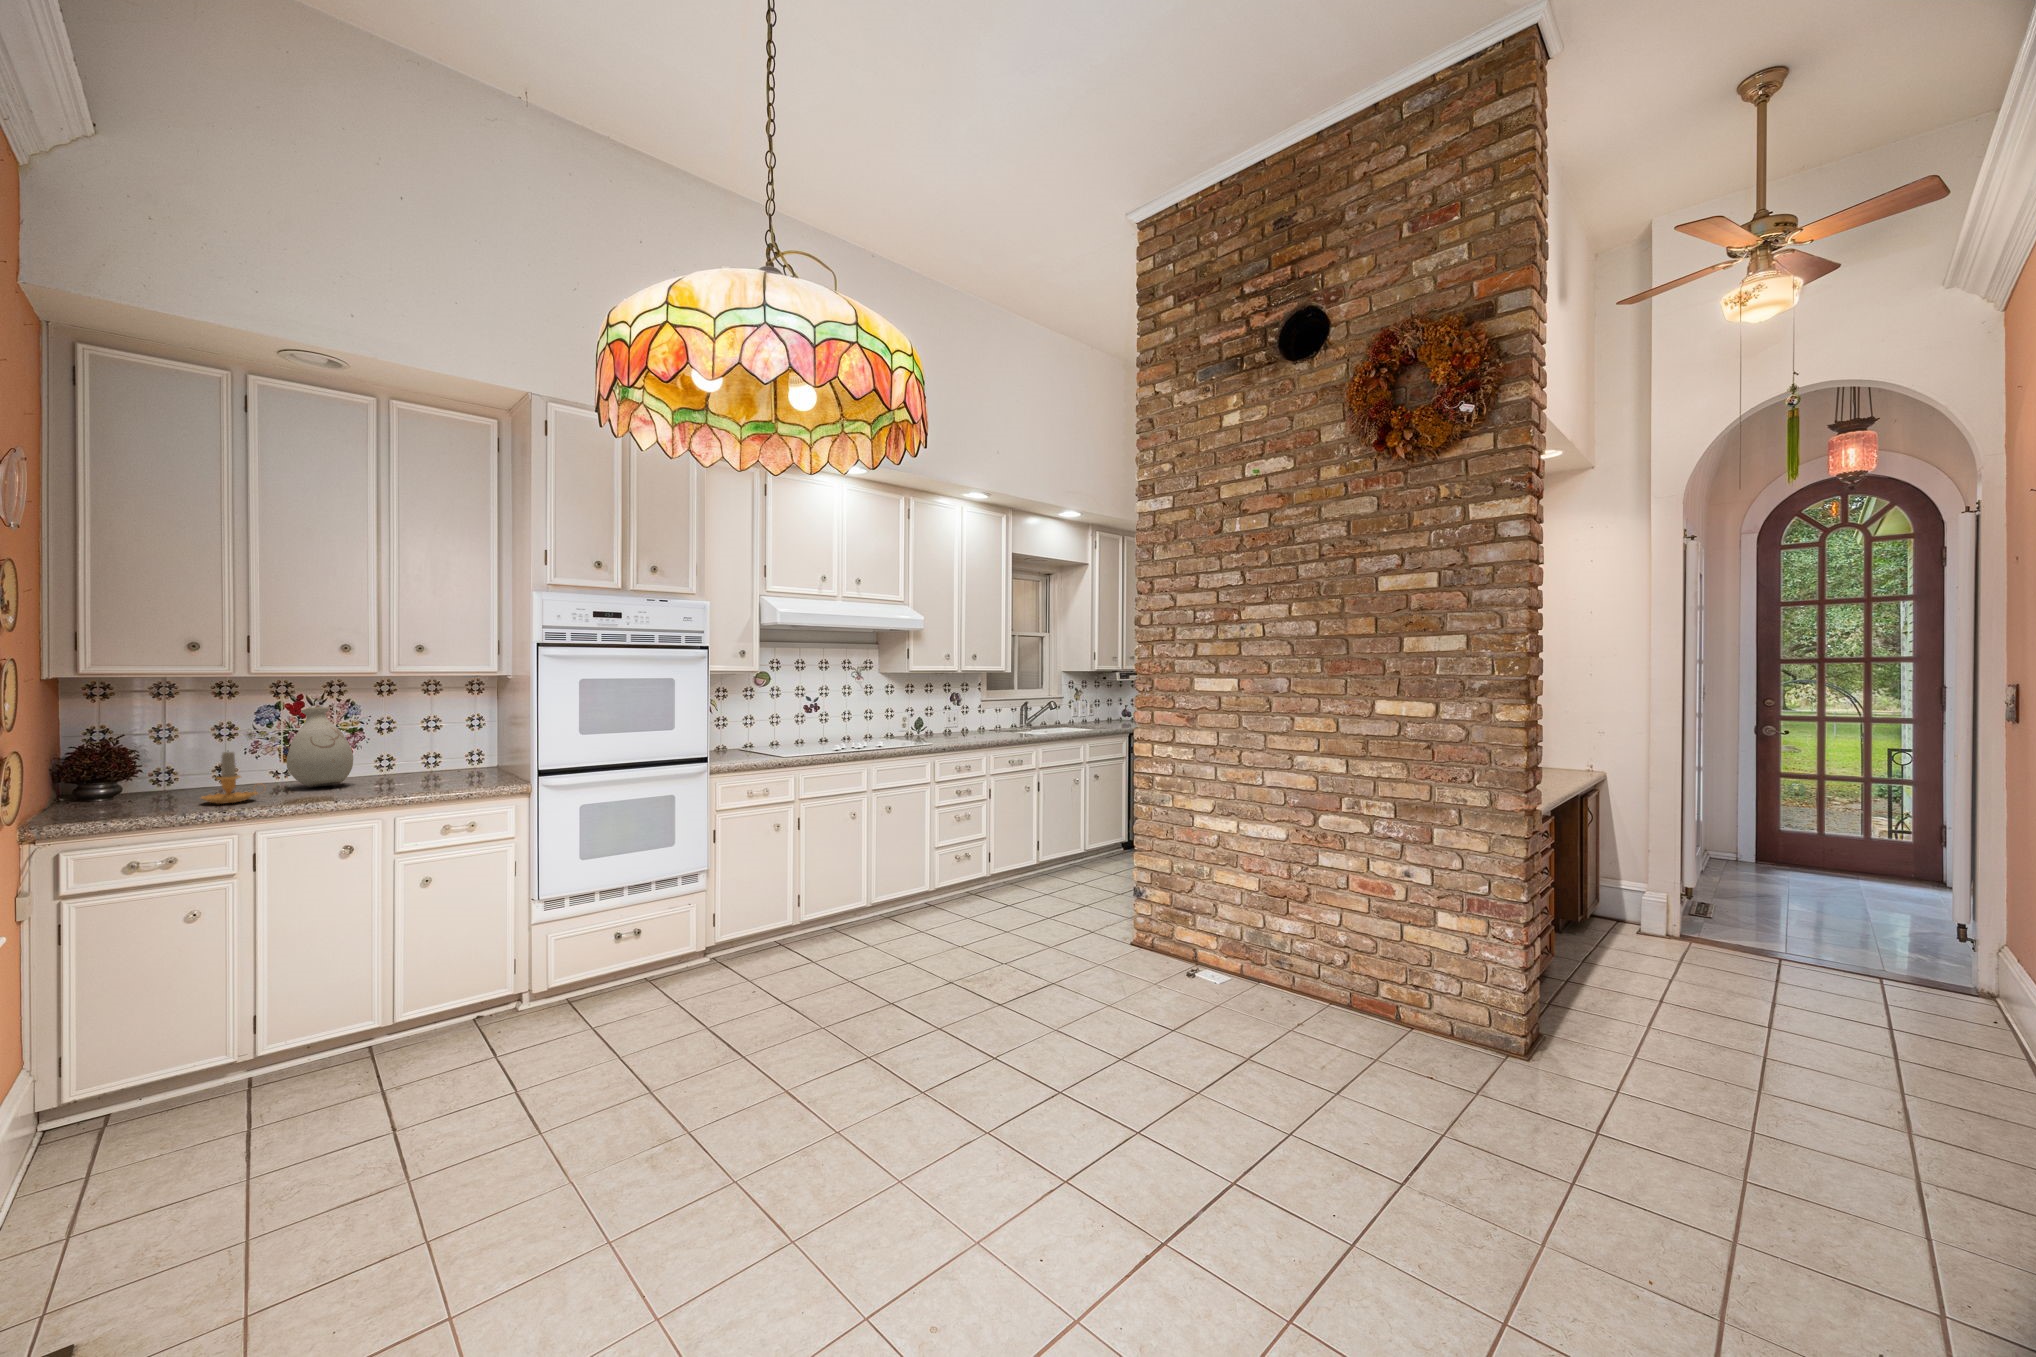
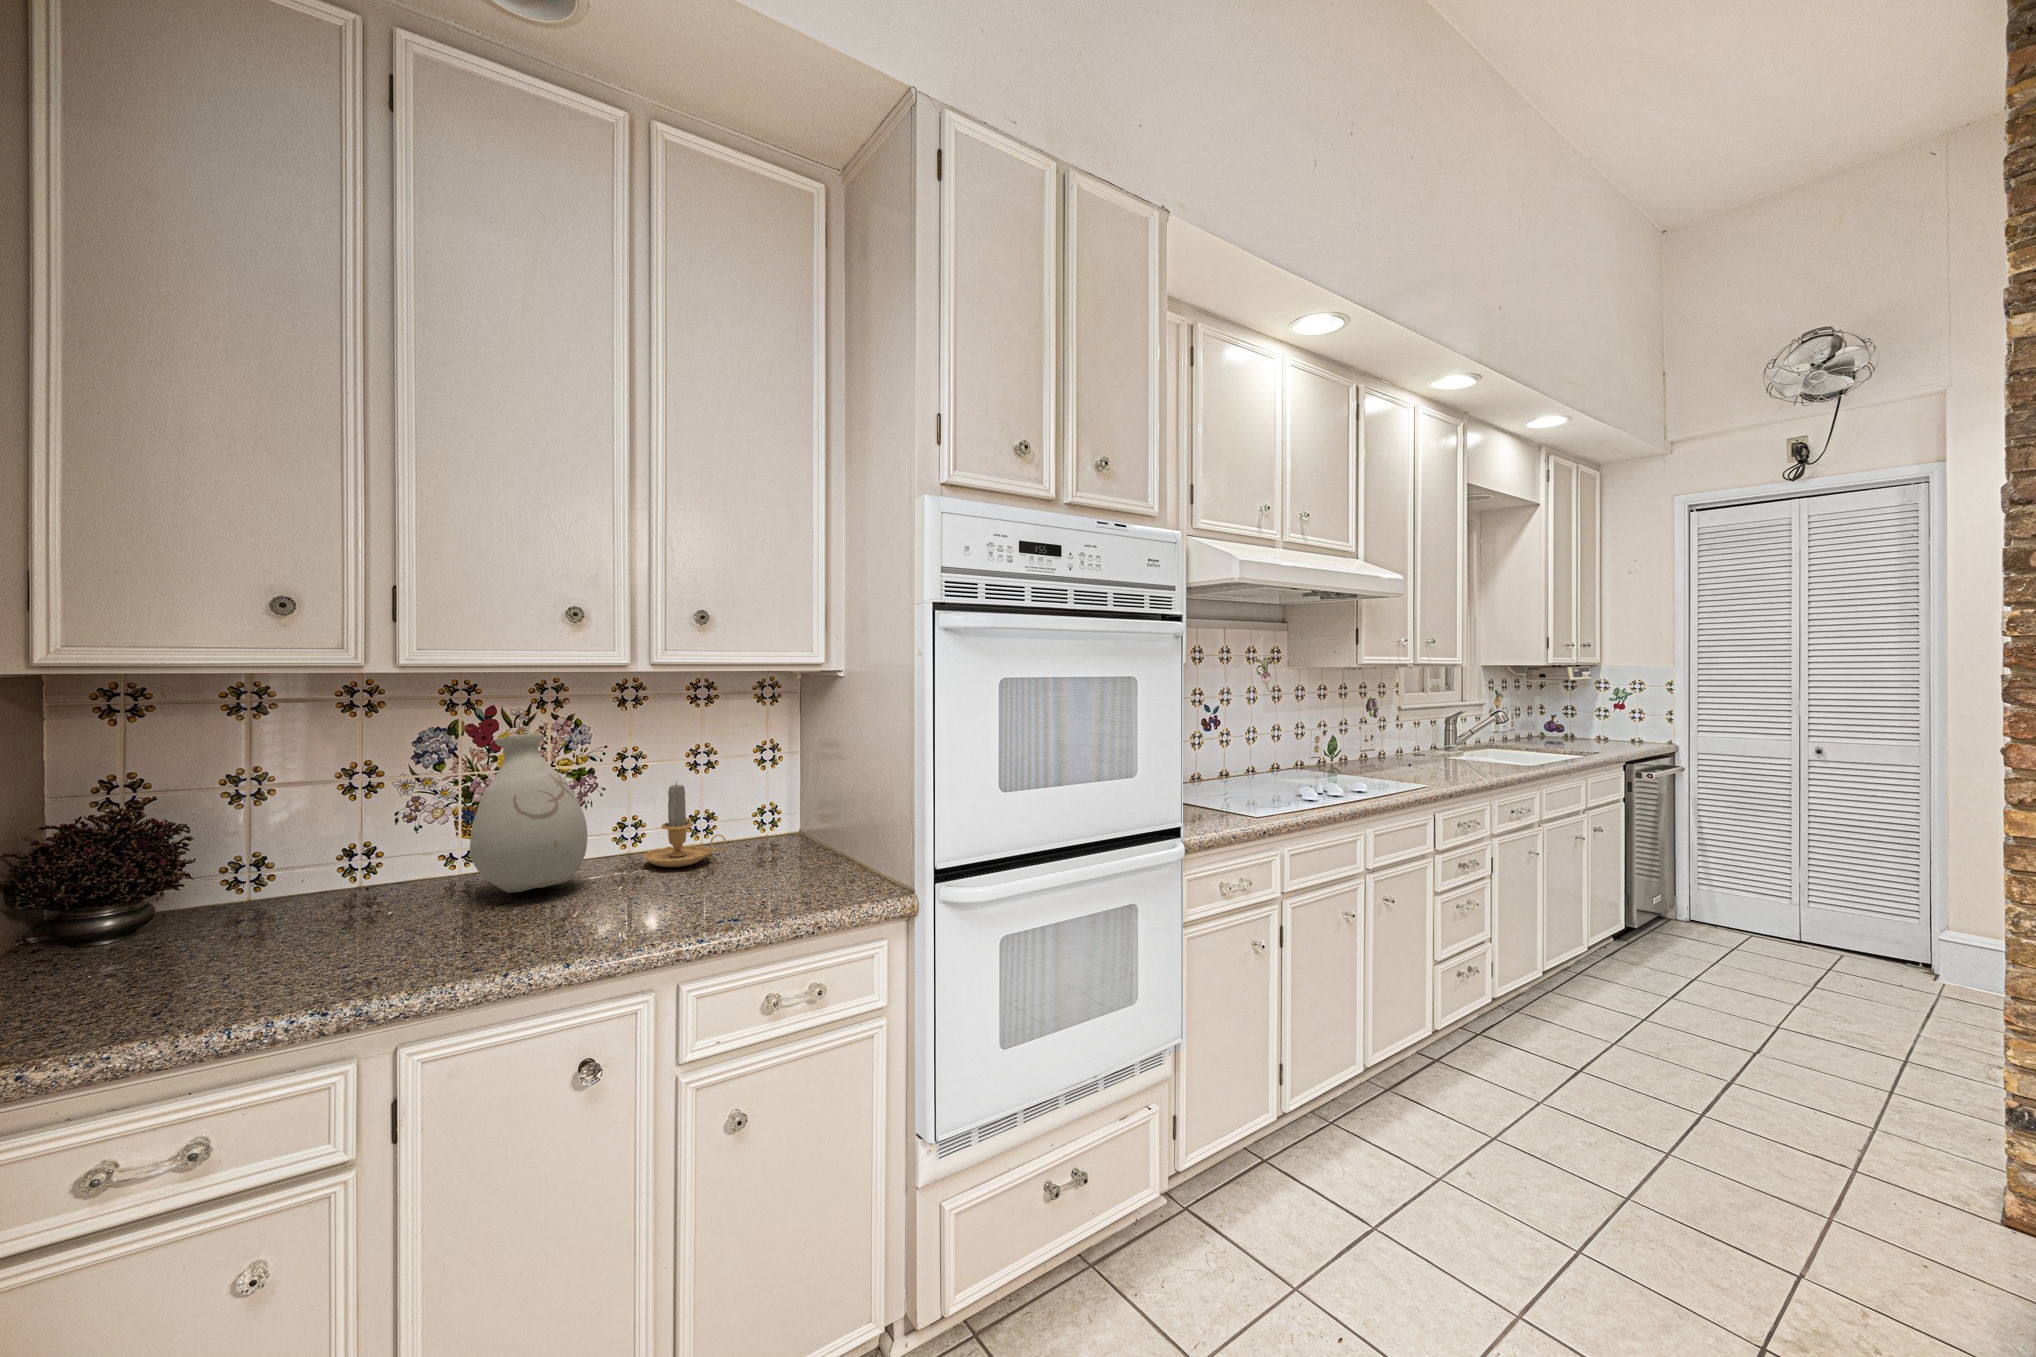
candle: present [201,752,258,804] -> present [643,782,726,867]

